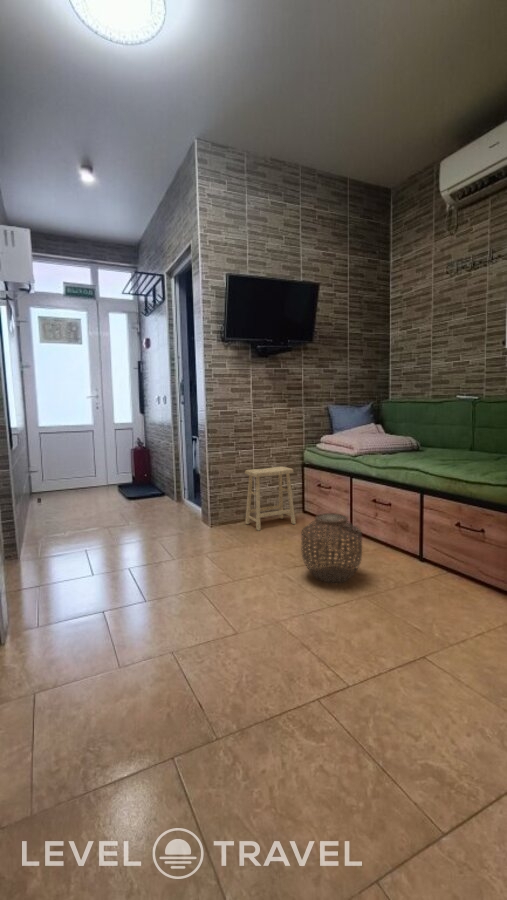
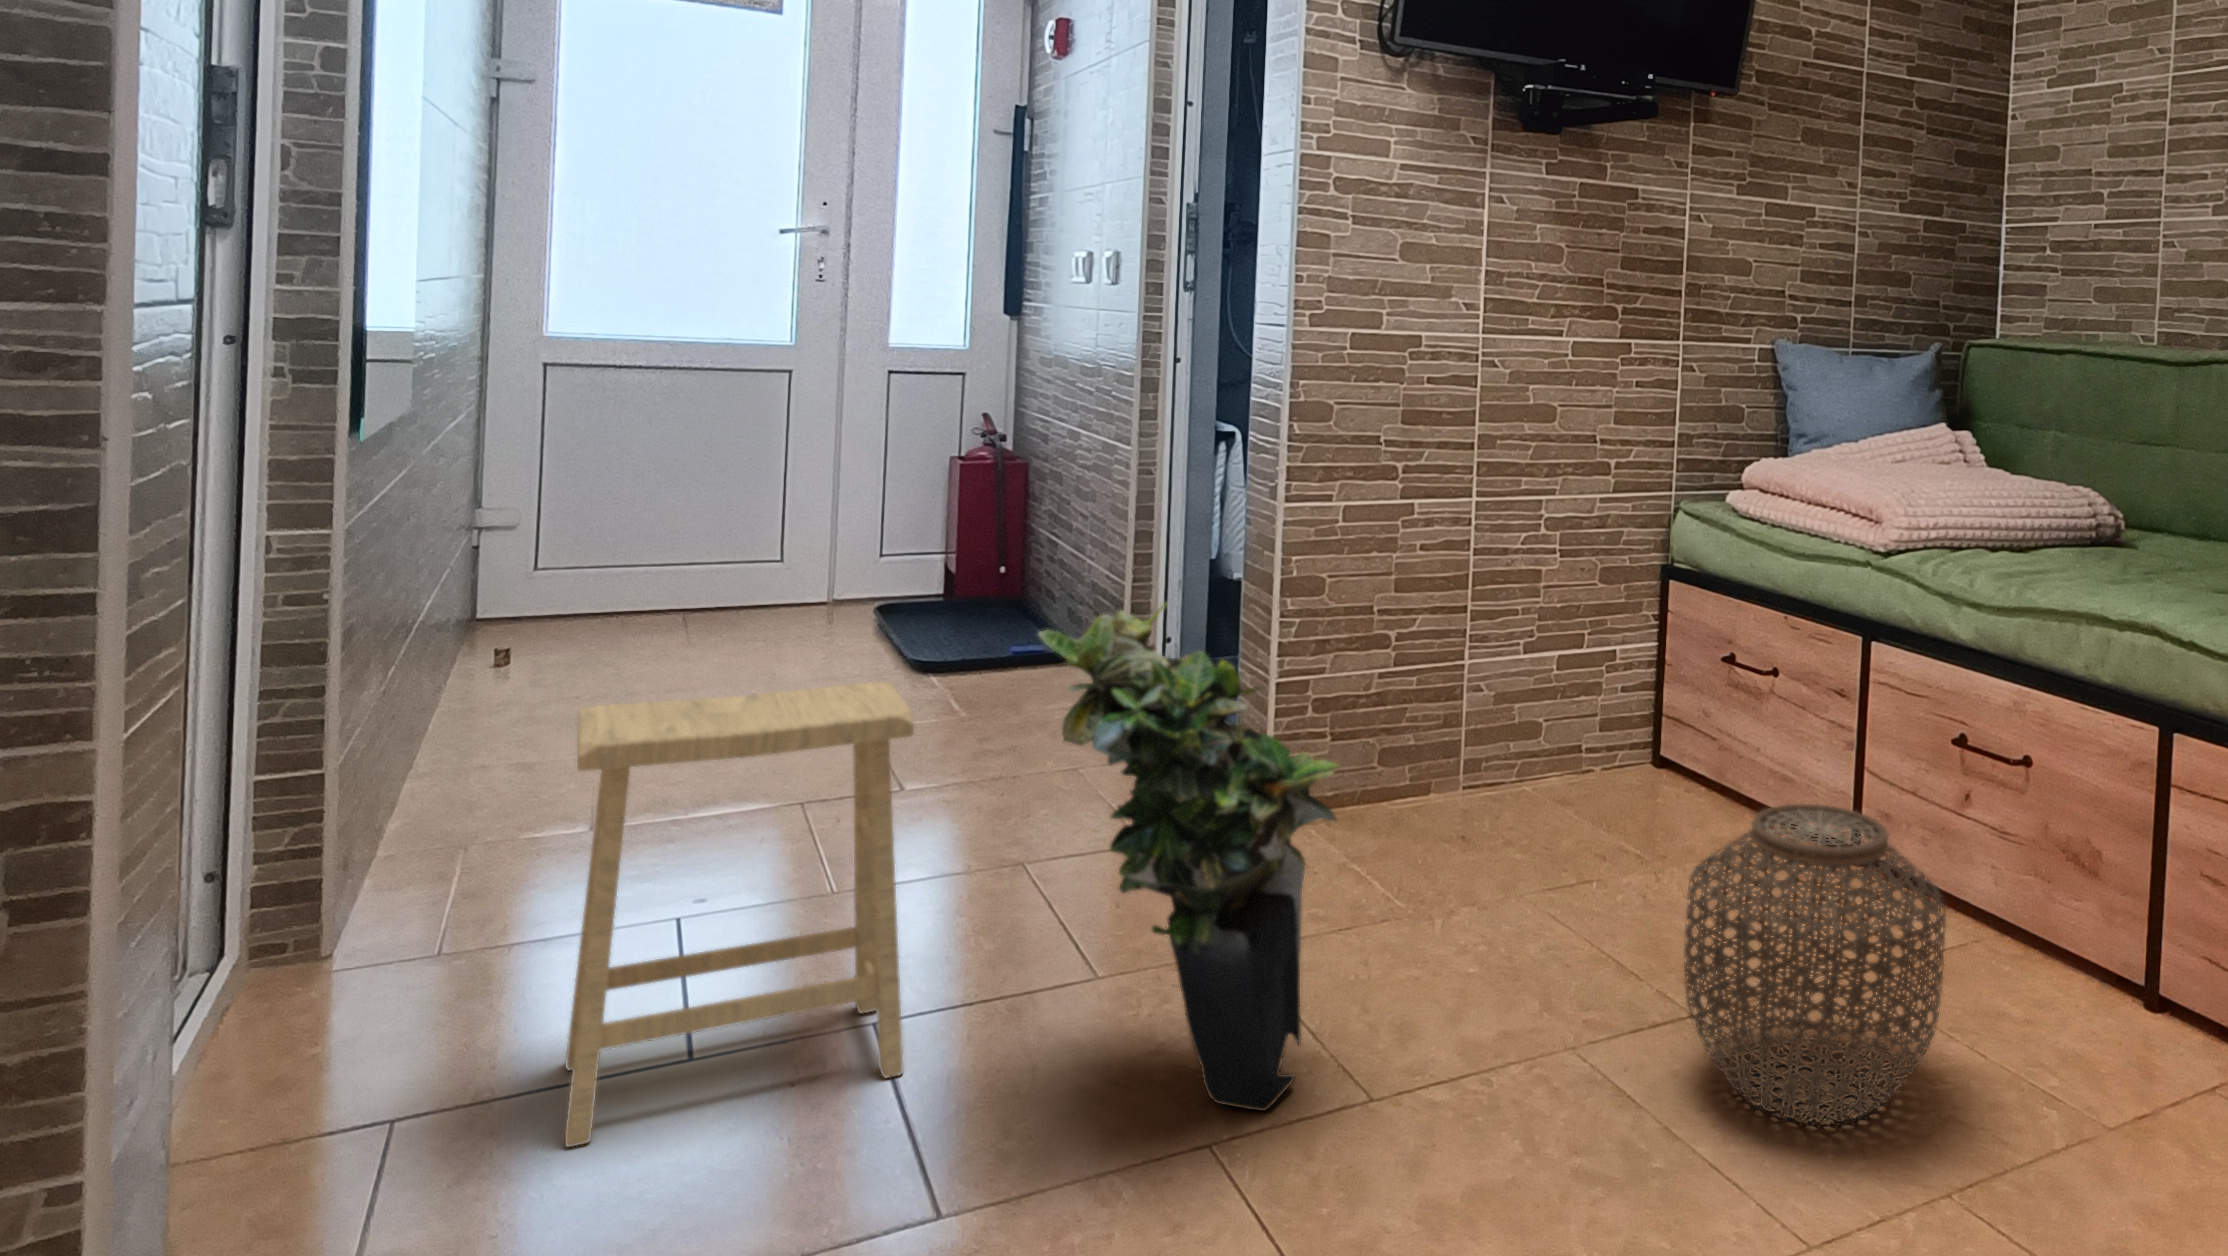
footstool: present [245,467,296,530] -> present [565,682,914,1147]
potted plant: none [152,474,221,582] -> present [1039,604,1338,1111]

